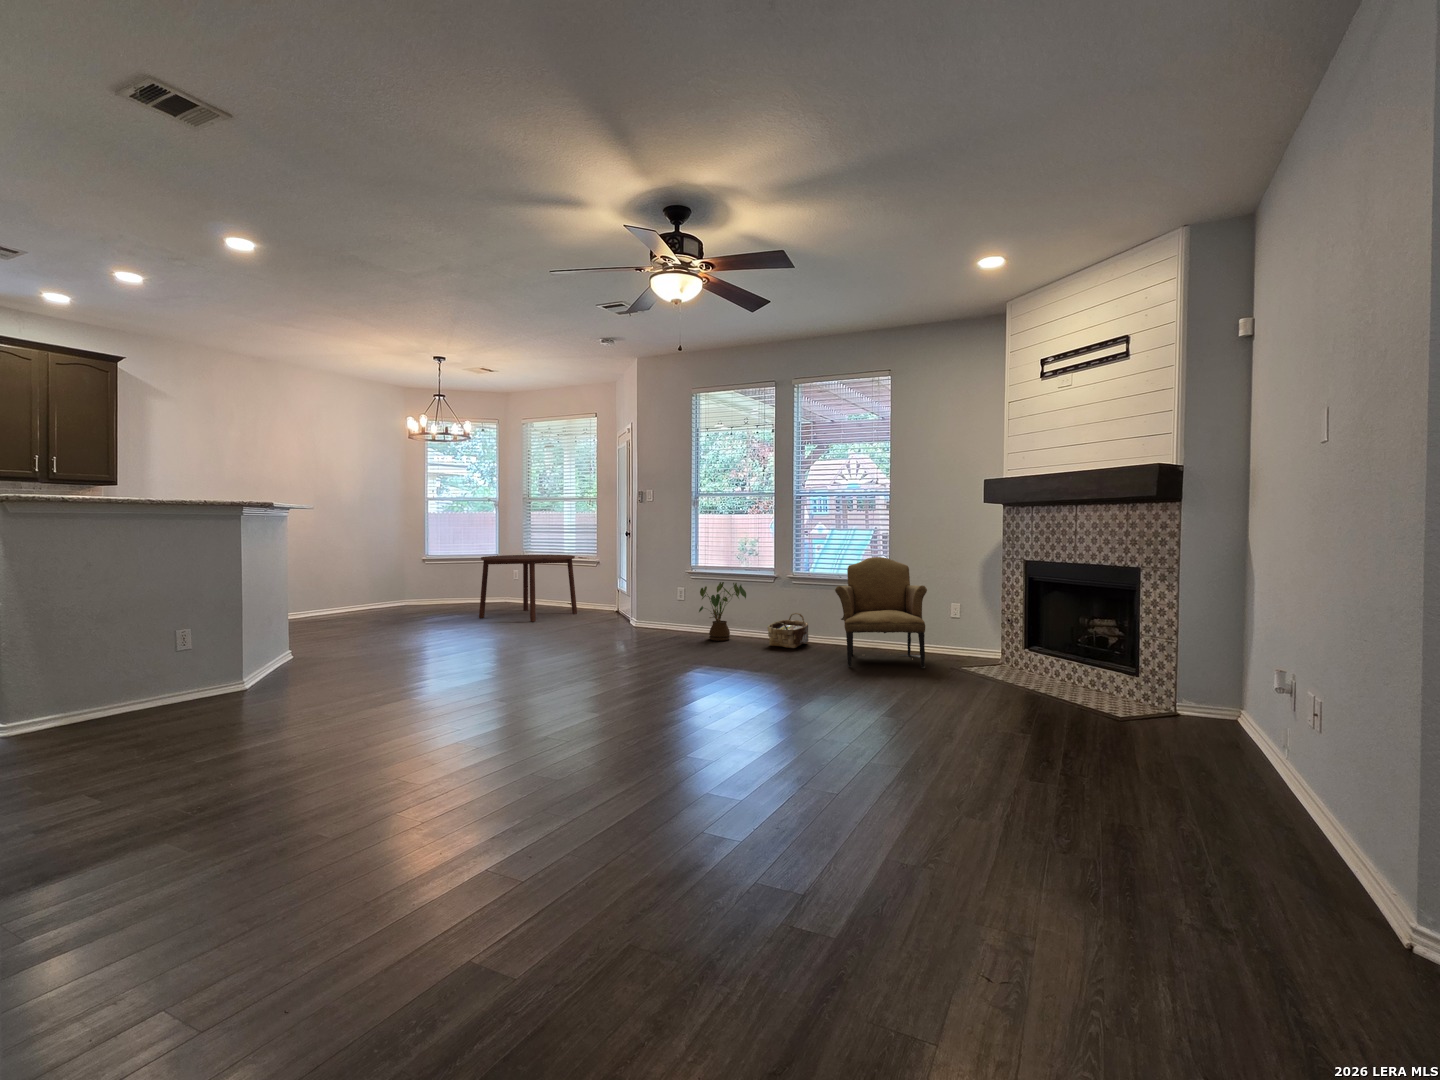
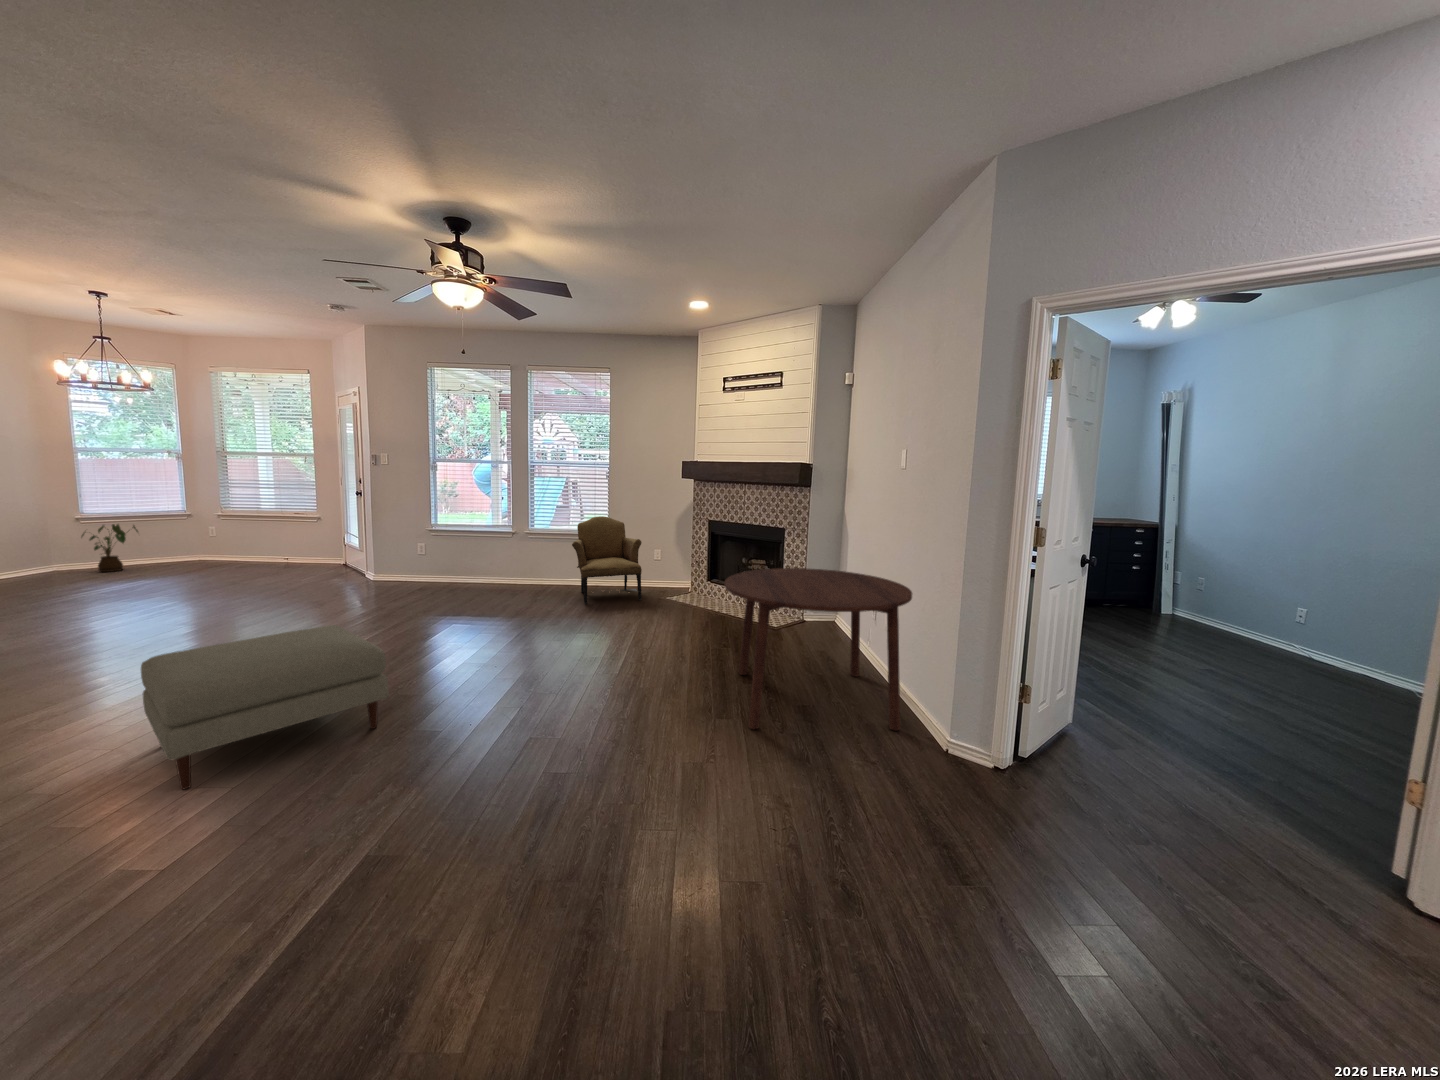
dining table: present [479,555,577,622] -> present [725,568,912,731]
house plant: present [699,582,746,641] -> present [81,524,138,572]
woven basket: present [768,613,808,648] -> none [510,561,544,590]
ottoman: none [417,648,596,774] -> present [141,625,388,789]

